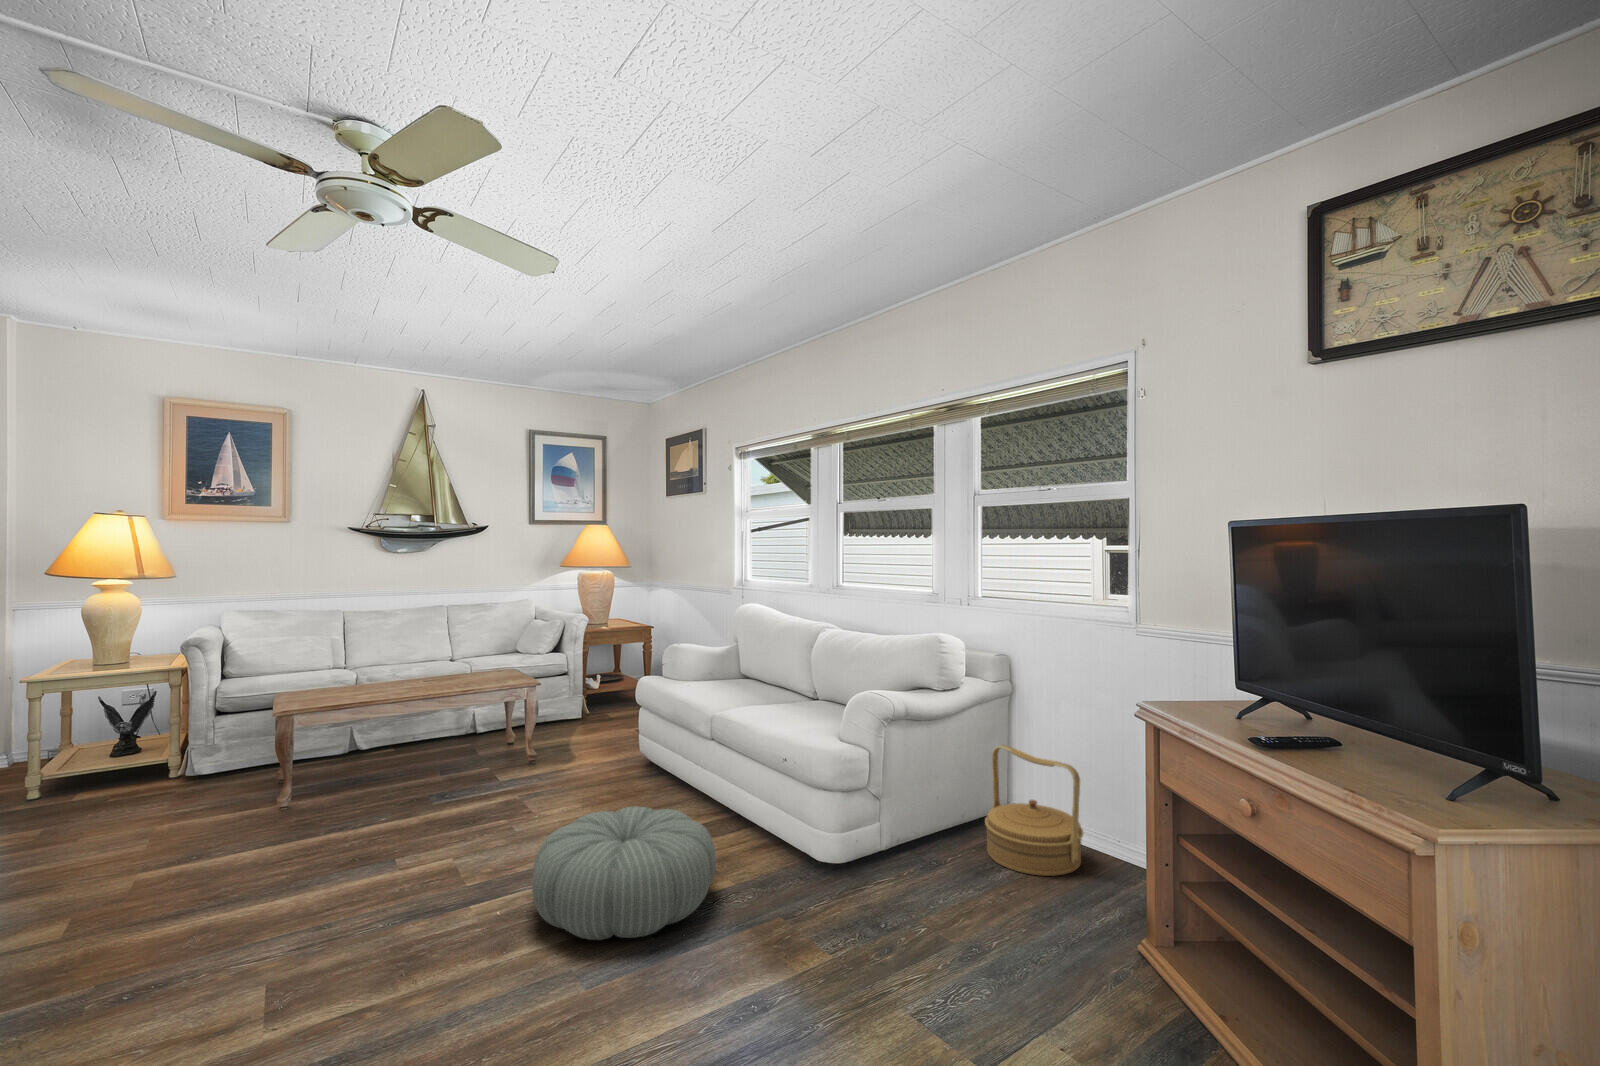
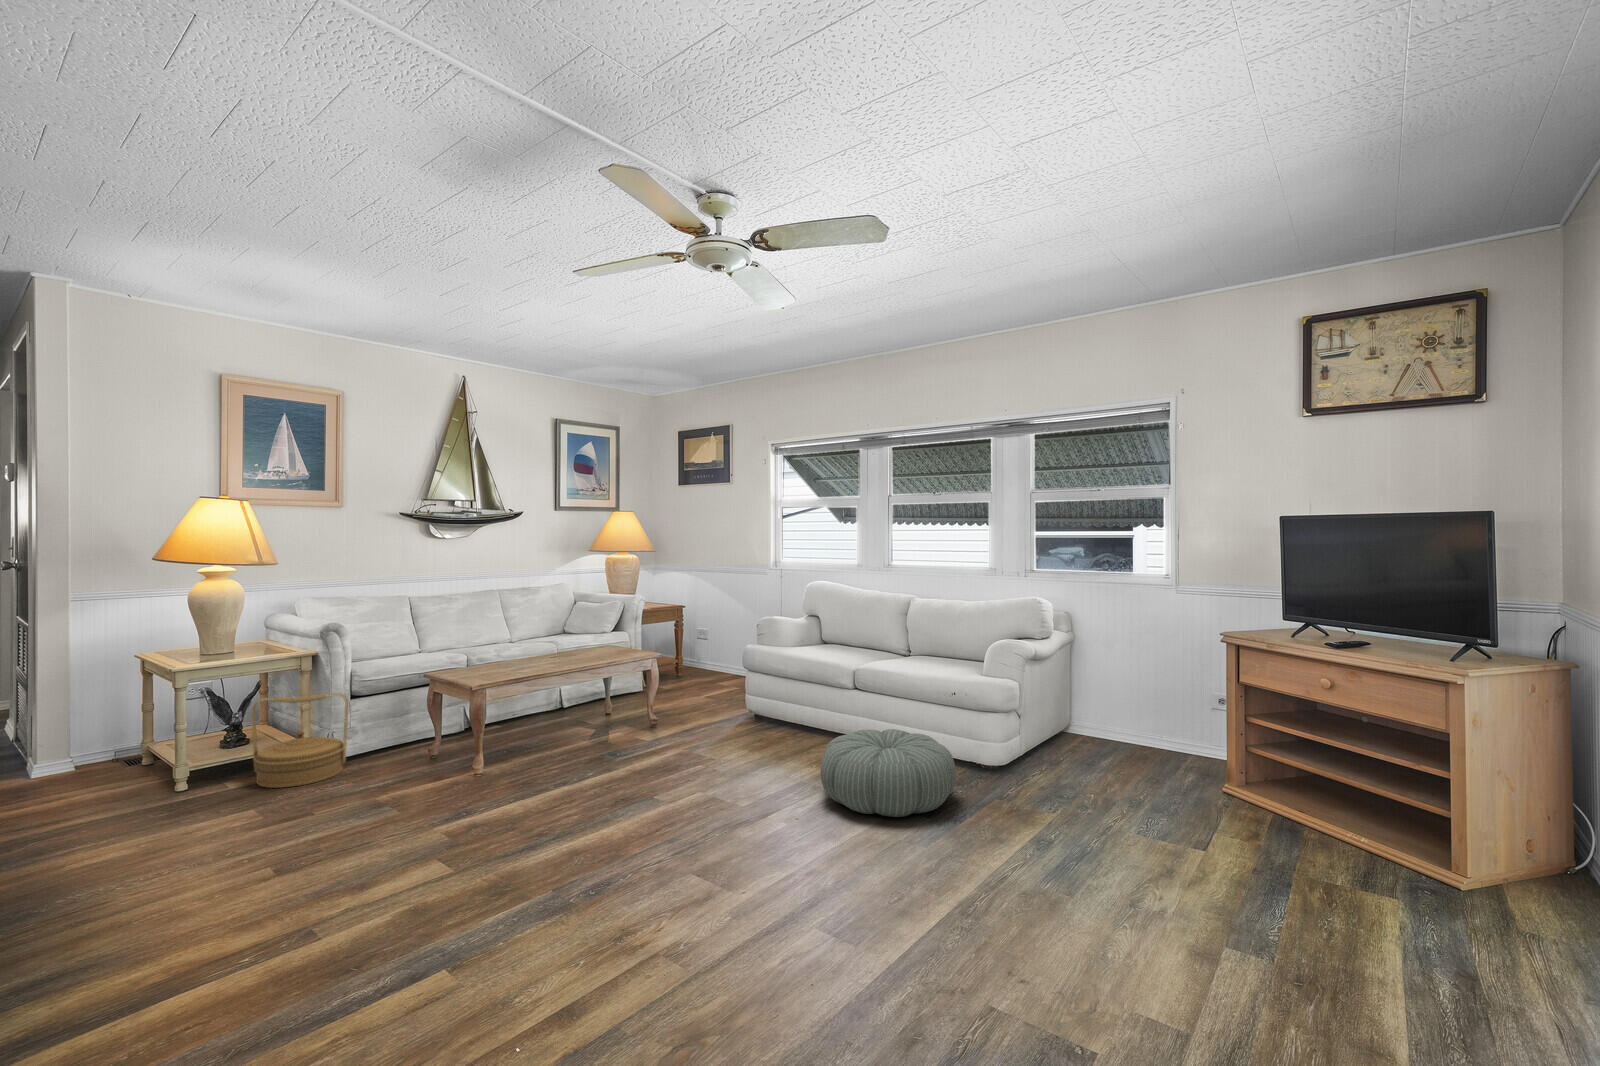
woven basket: present [985,745,1083,876] -> present [251,693,349,788]

